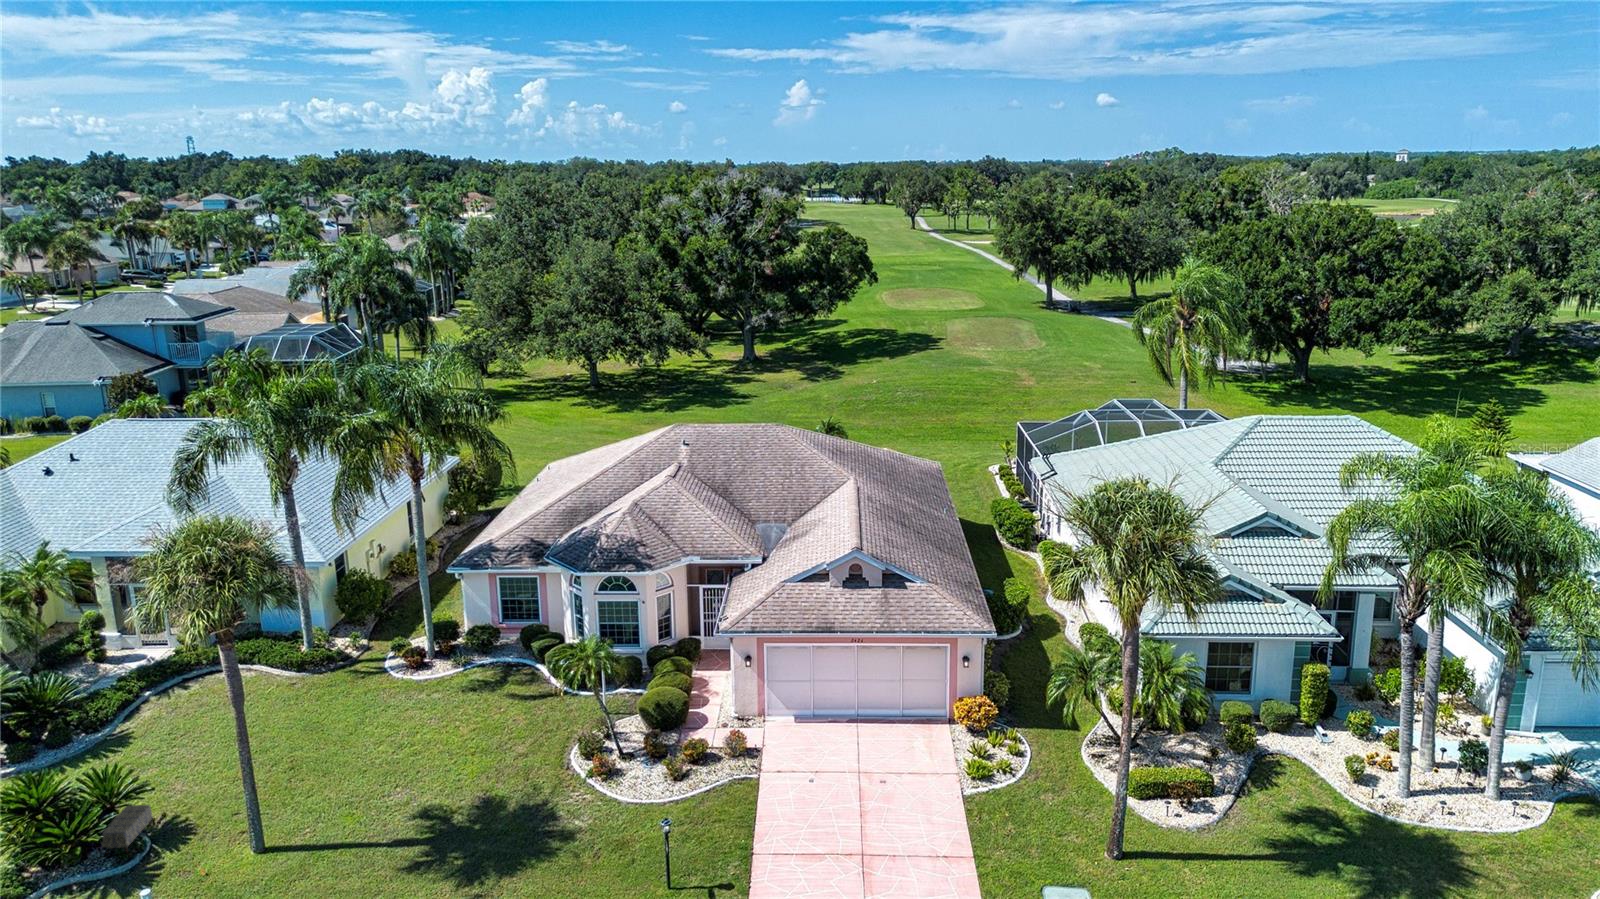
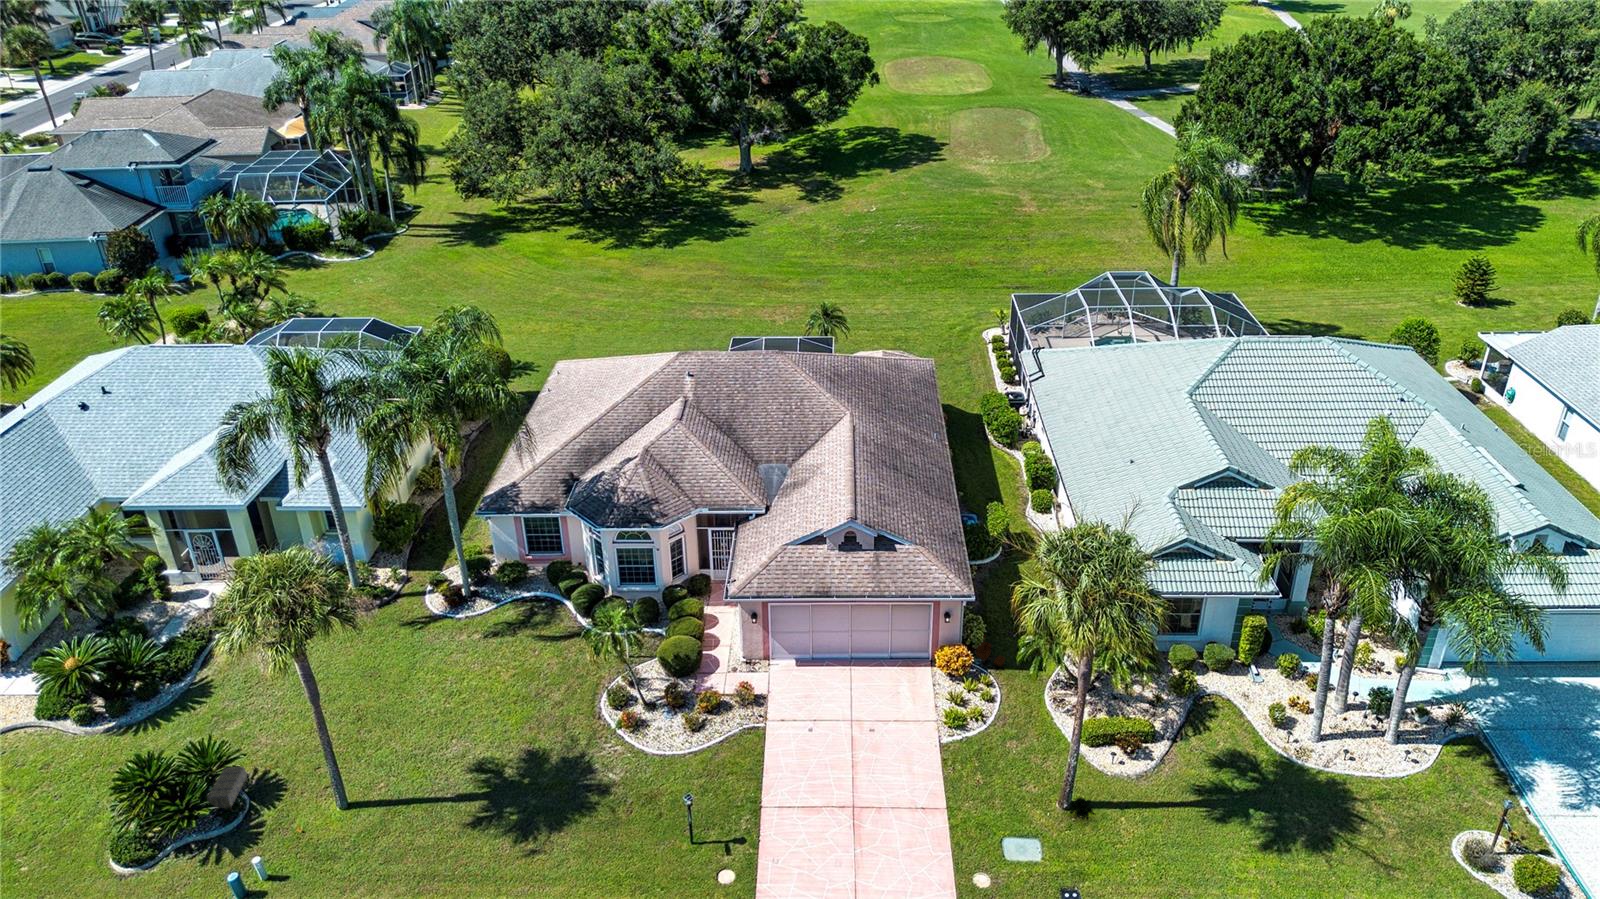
lounge chair: none [1001,688,1035,729] -> present [976,635,1005,667]
potted plant: none [1114,839,1150,869] -> present [1069,797,1094,819]

